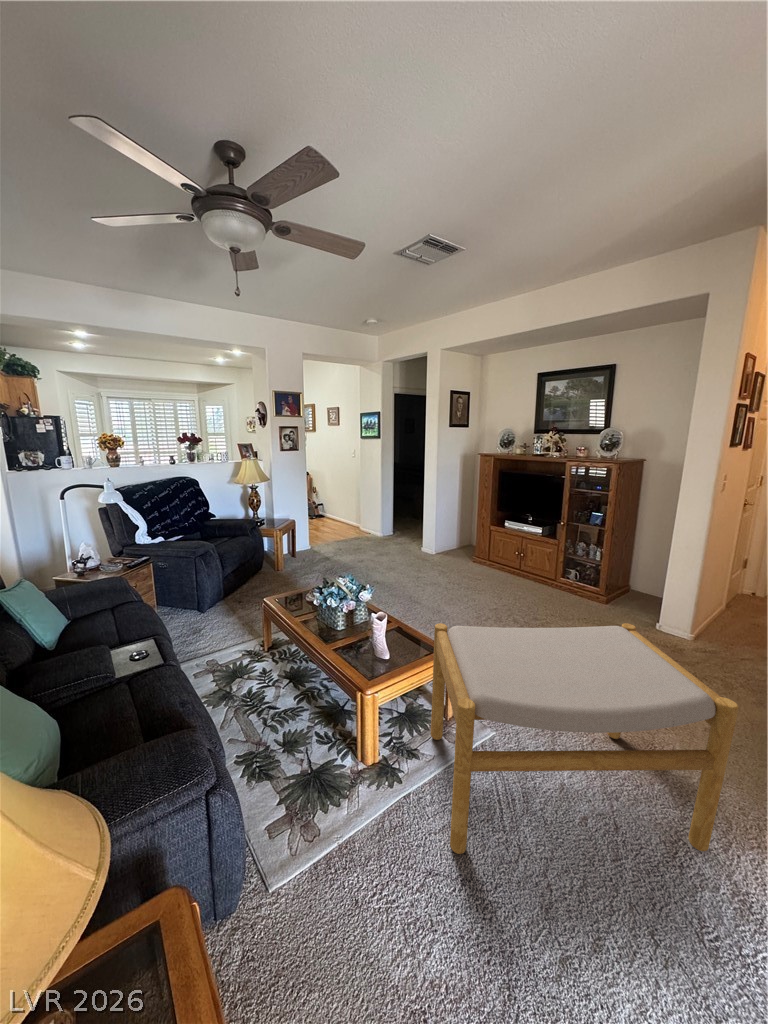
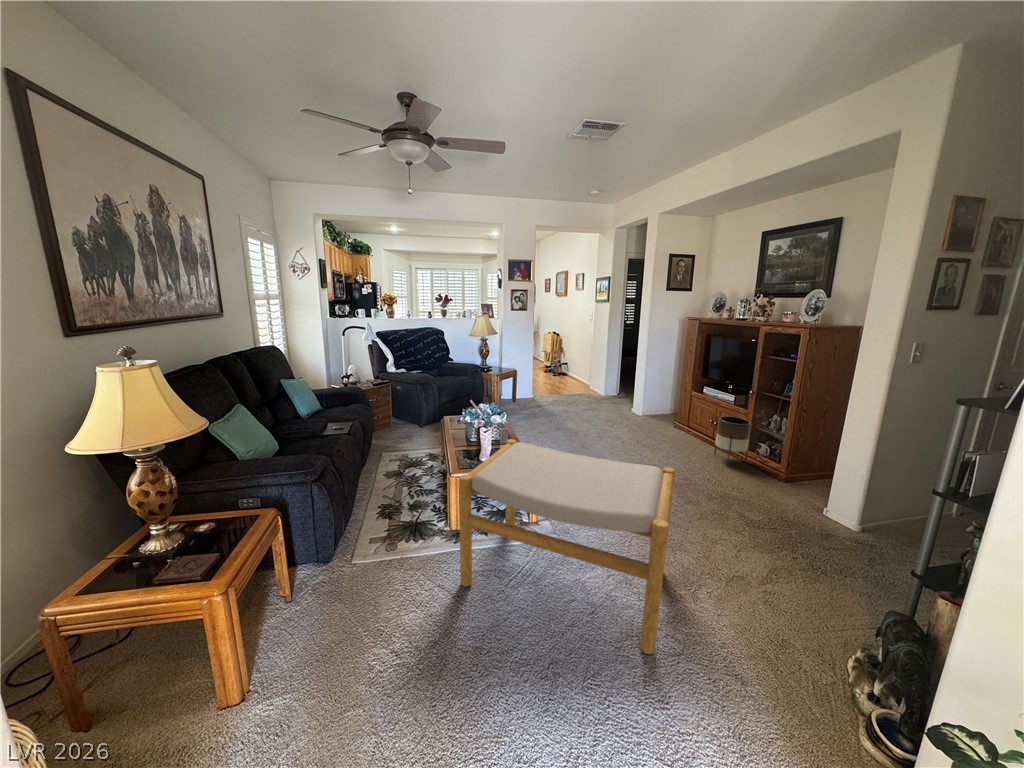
planter: none [531,547,566,596] -> present [714,416,752,466]

